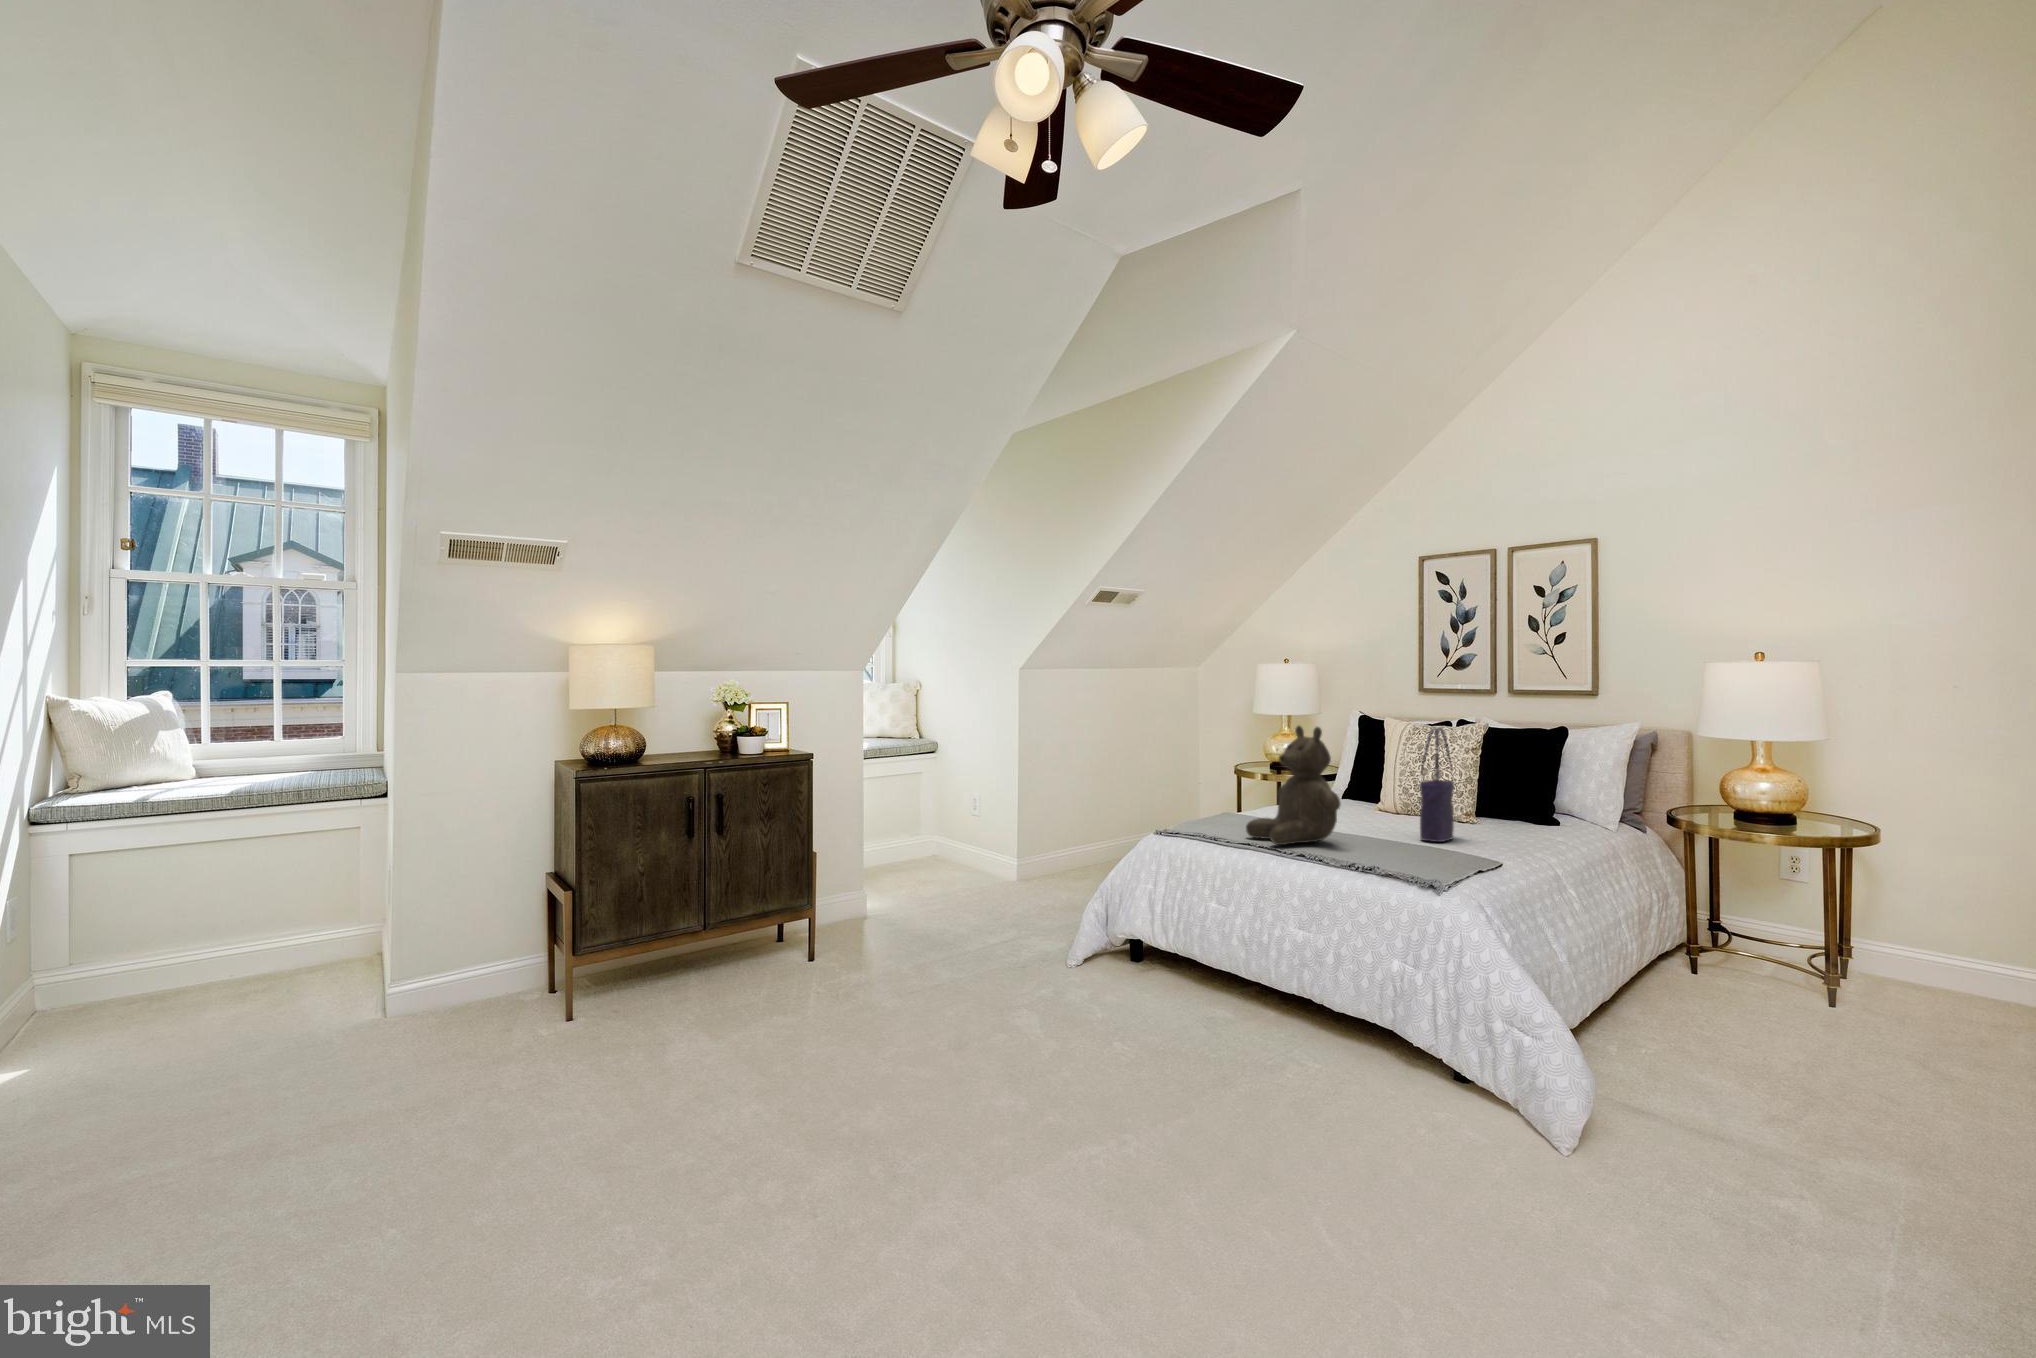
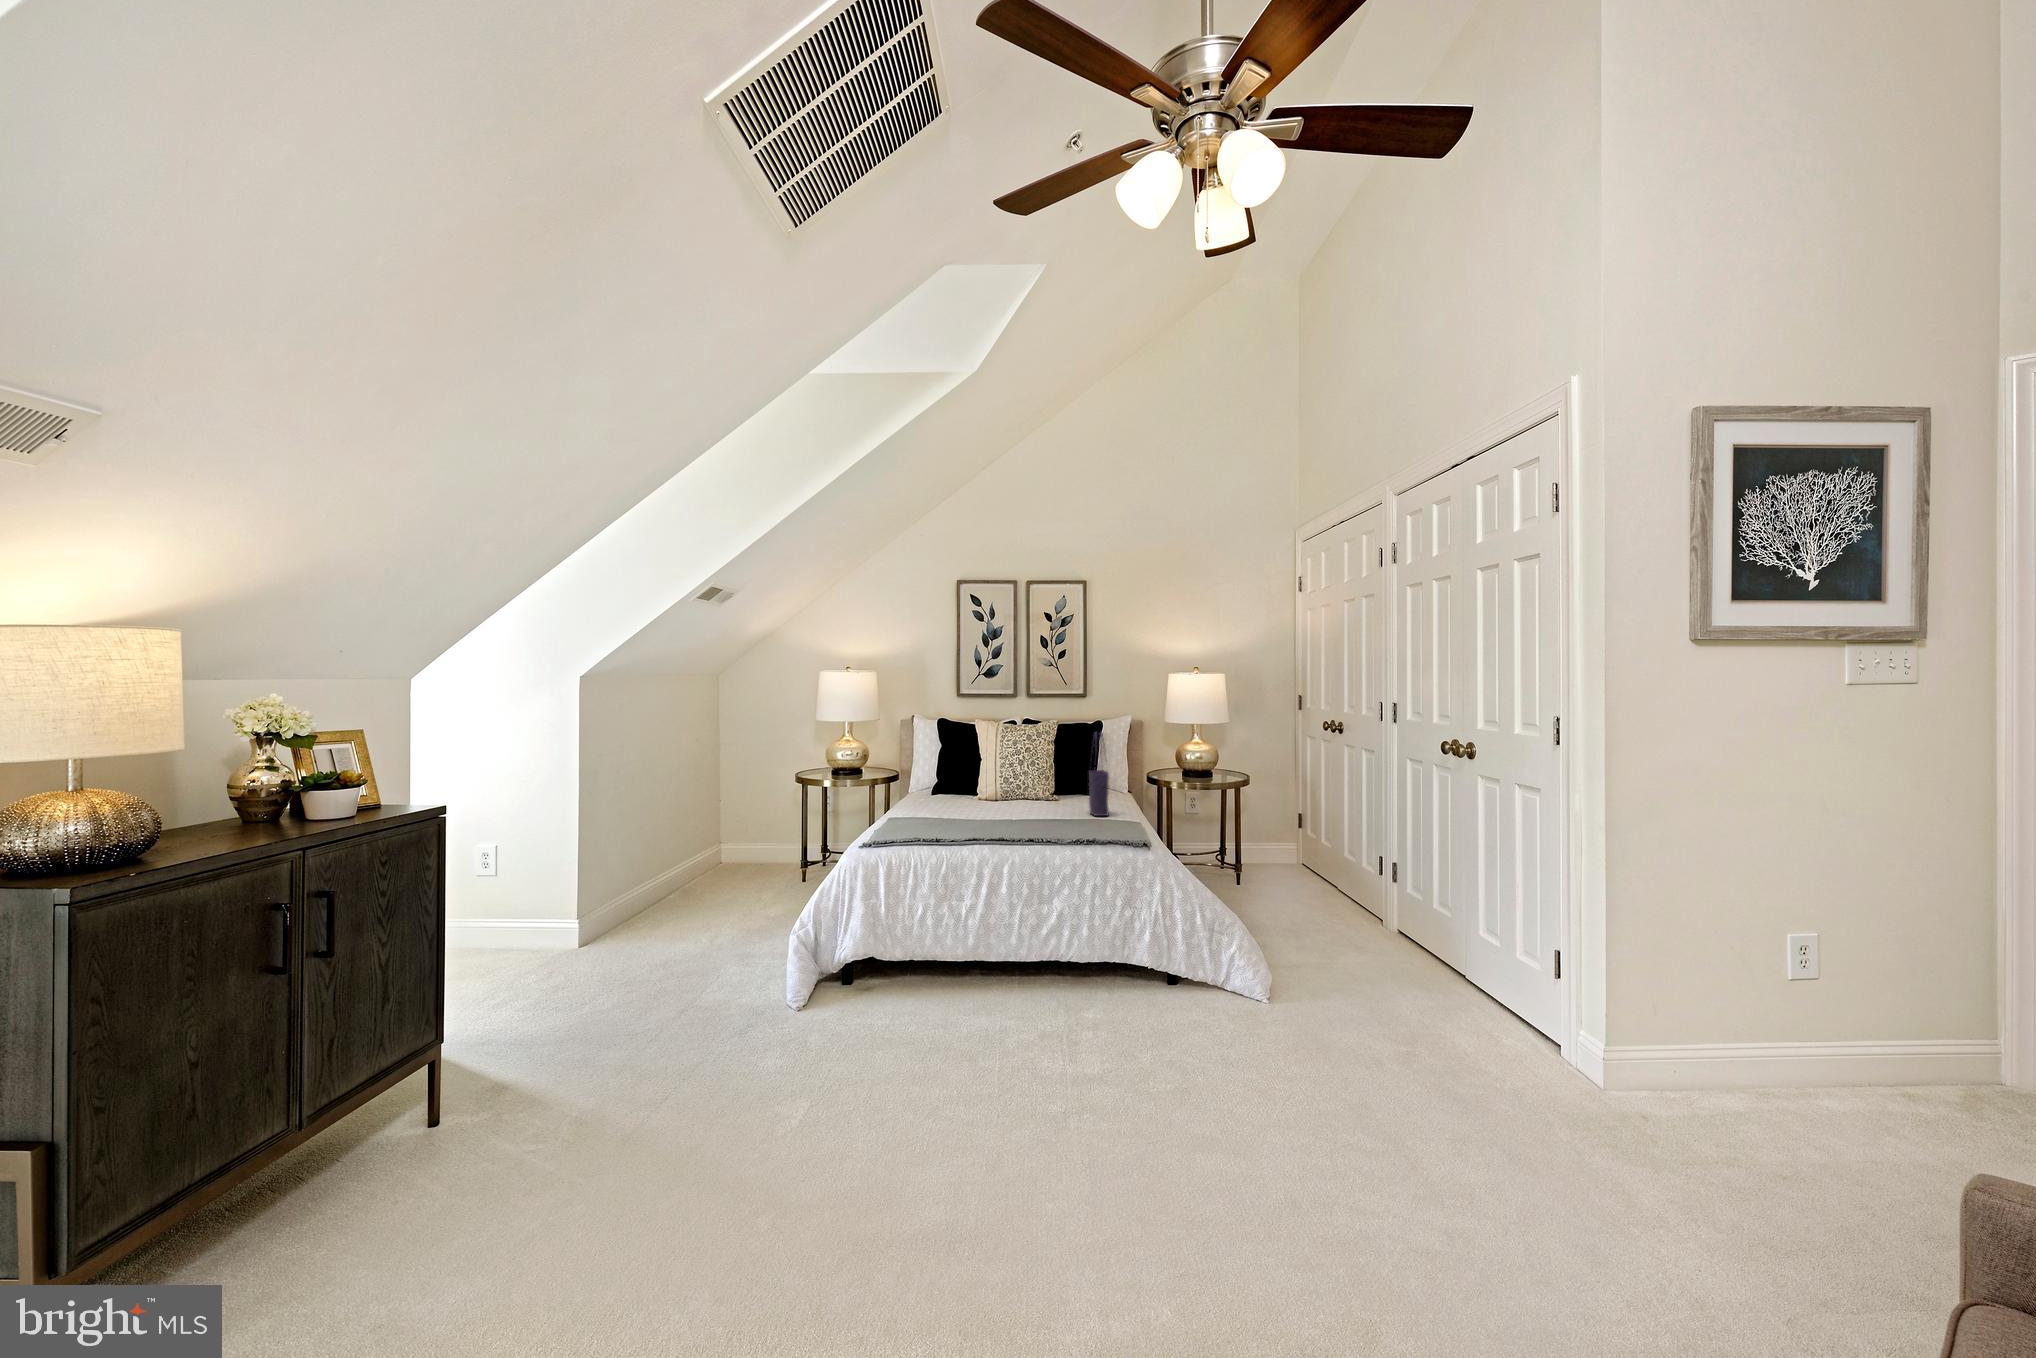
teddy bear: present [1246,726,1340,845] -> none [1010,737,1084,833]

